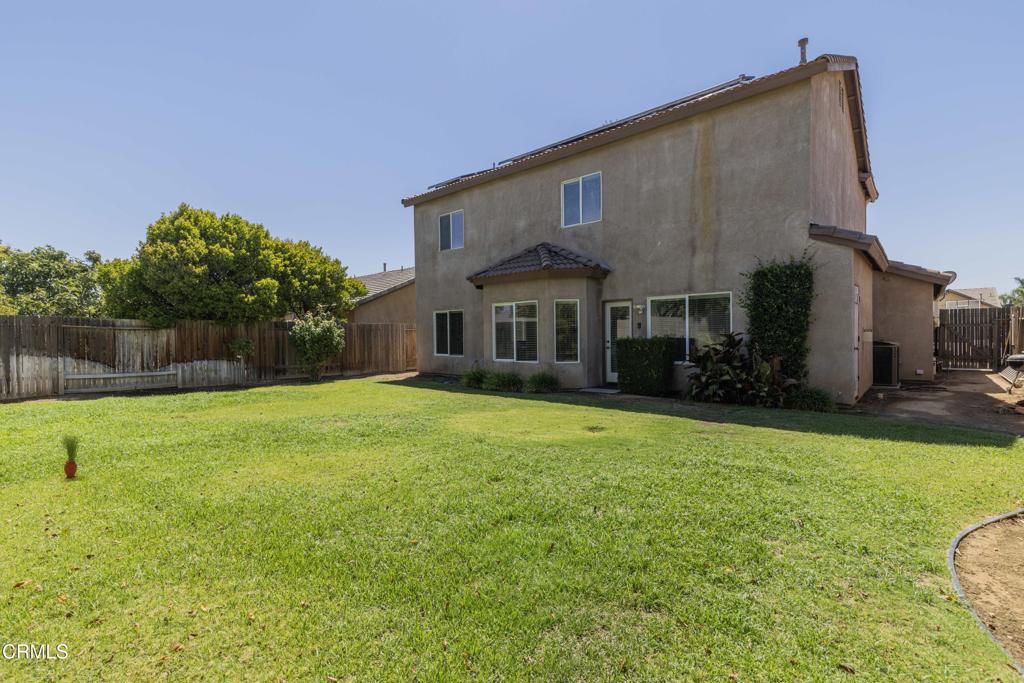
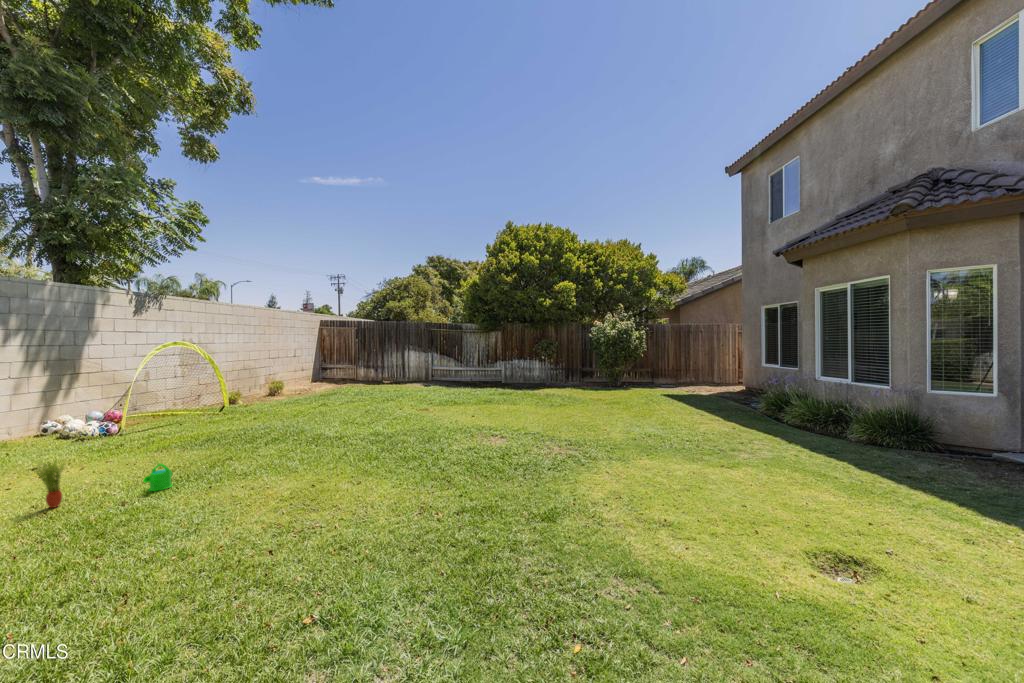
watering can: none [116,438,137,461] -> present [143,464,173,491]

